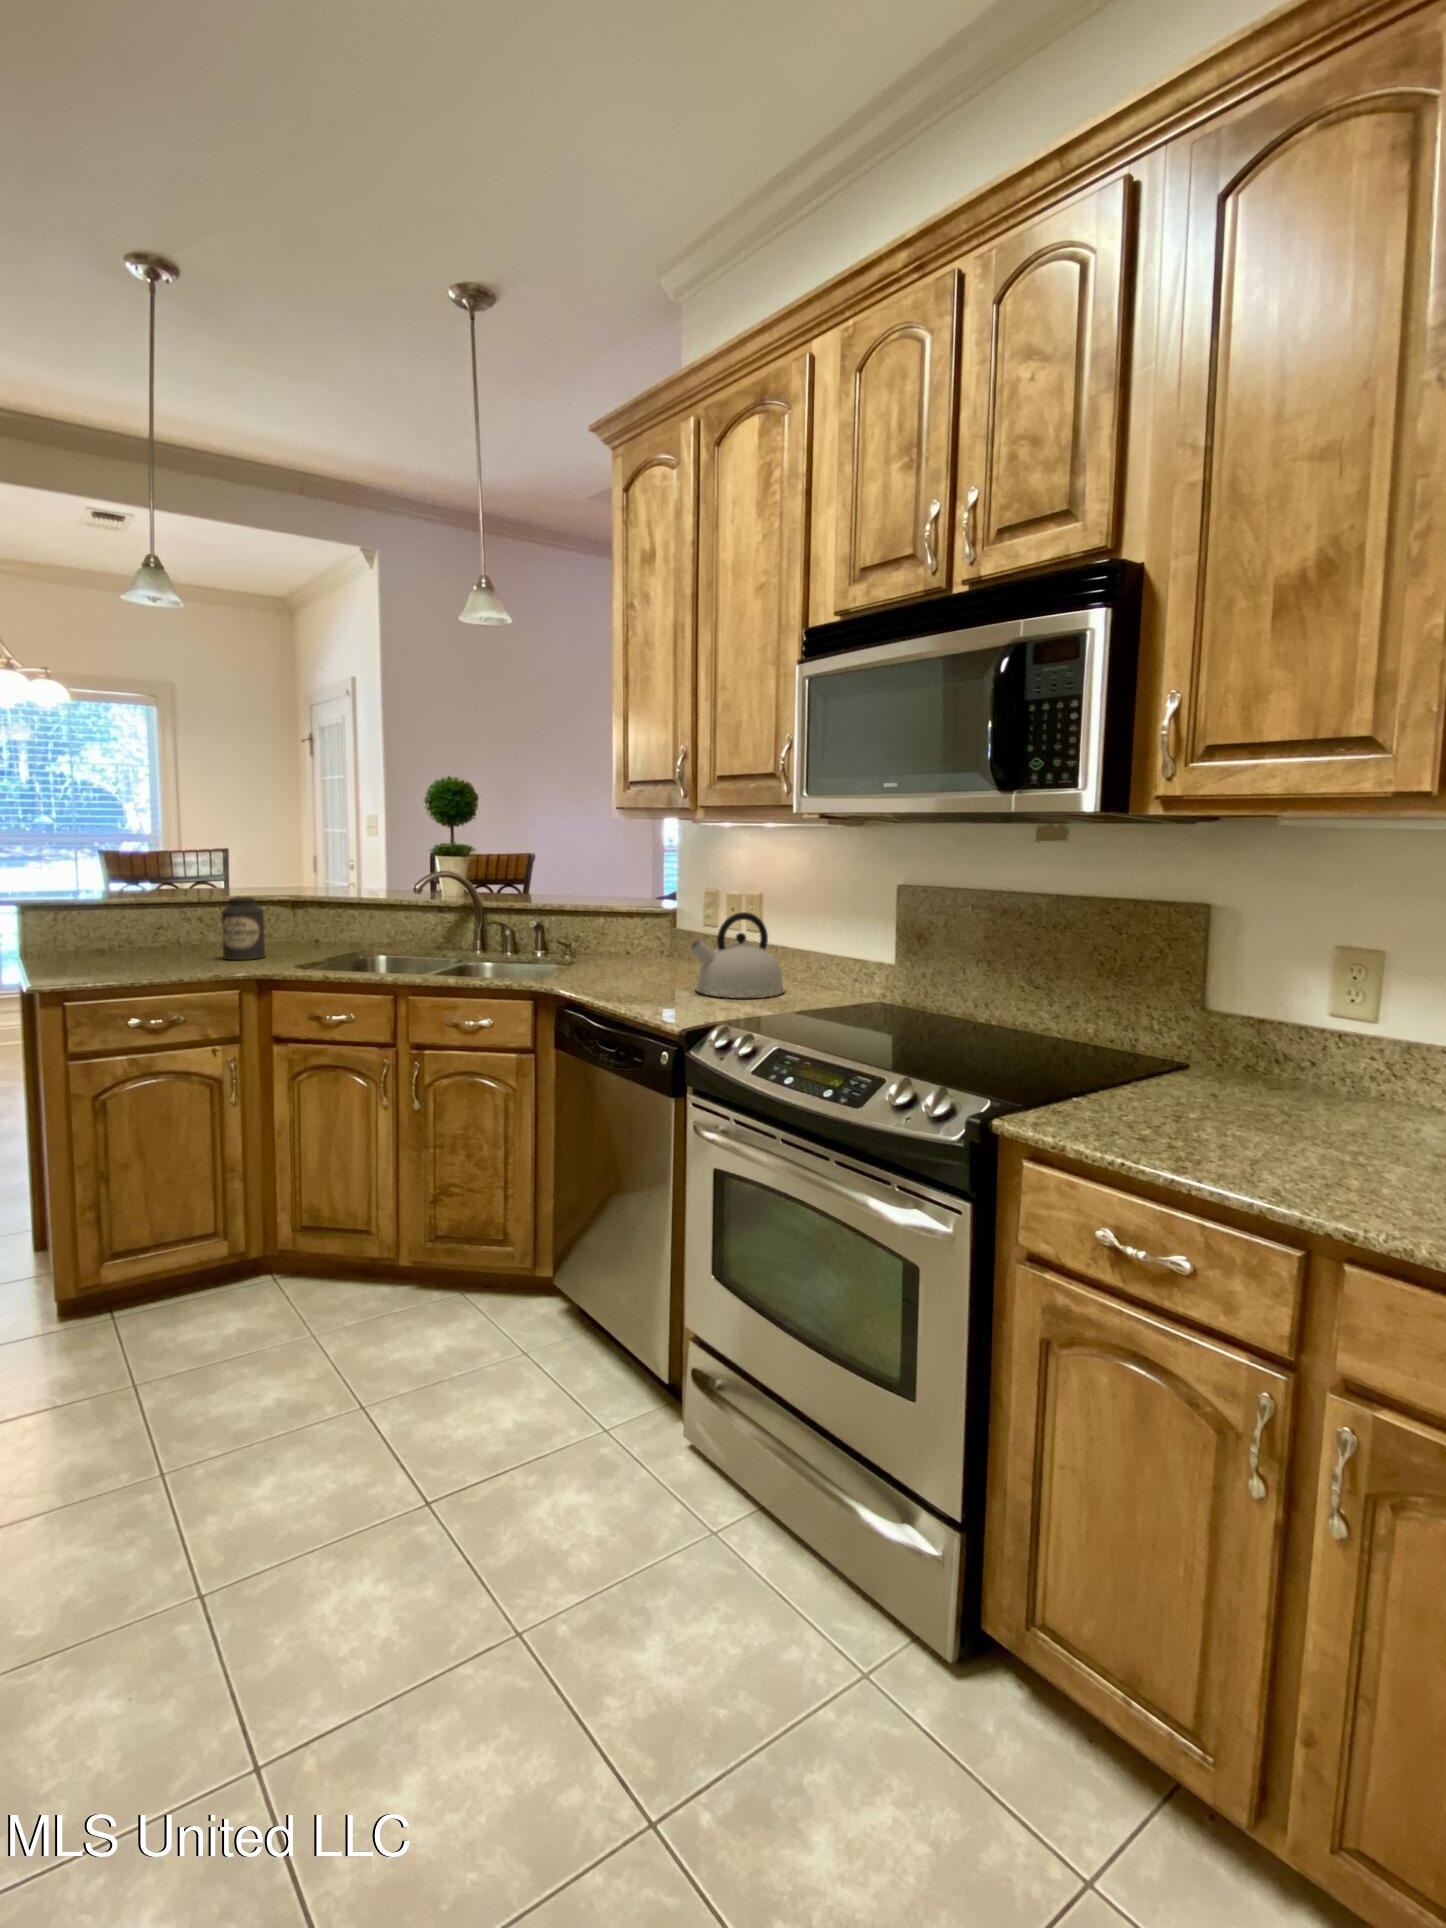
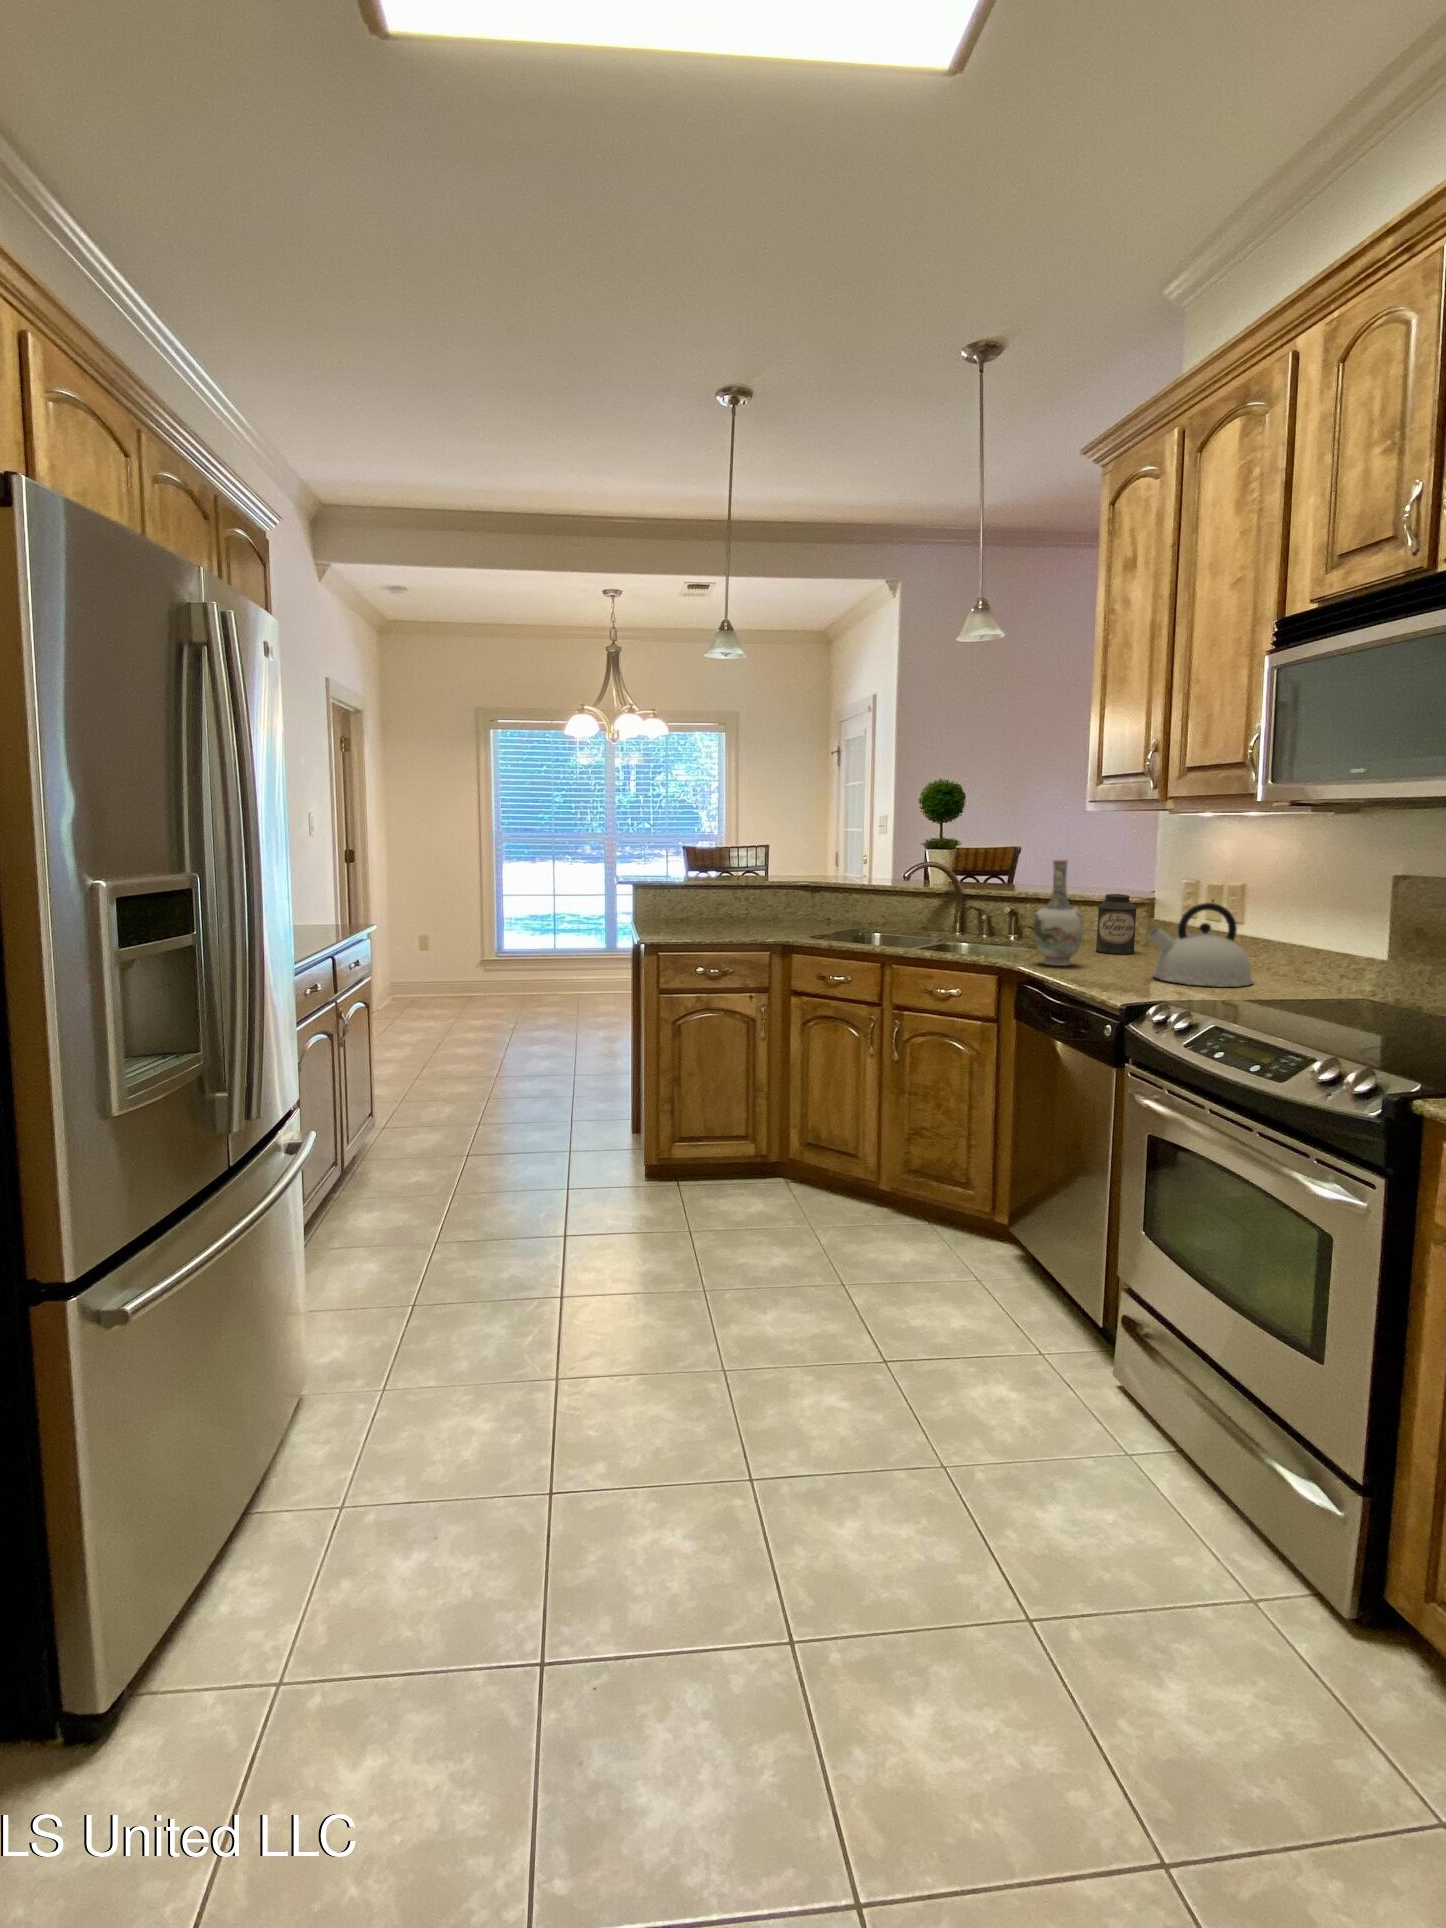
vase: none [570,868,621,985] -> present [1034,859,1083,966]
canister: present [222,897,265,960] -> present [1096,894,1137,954]

